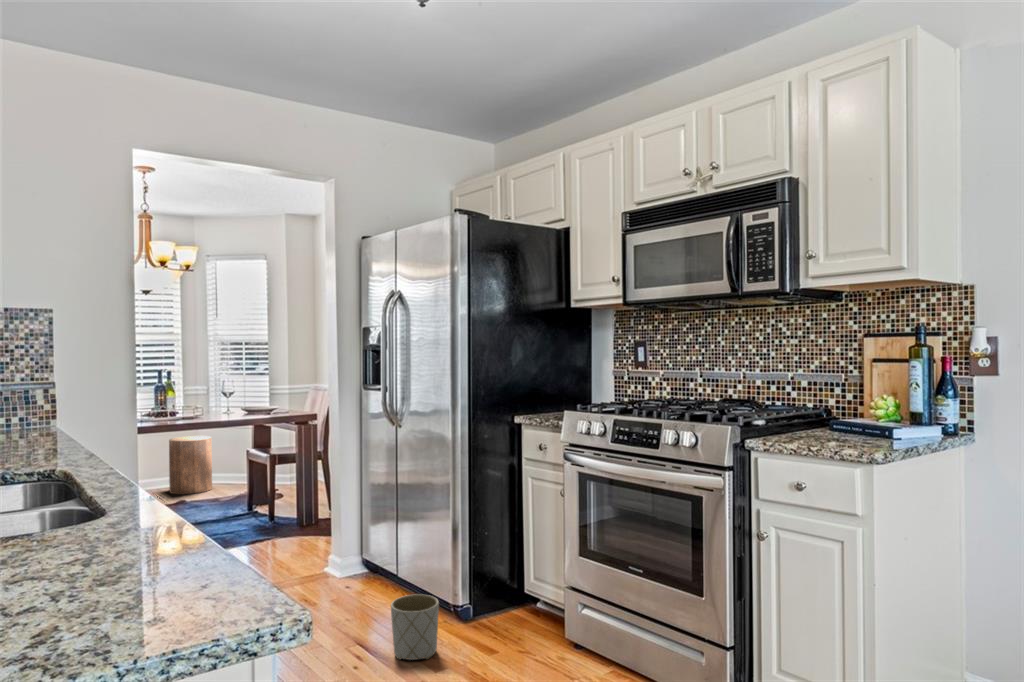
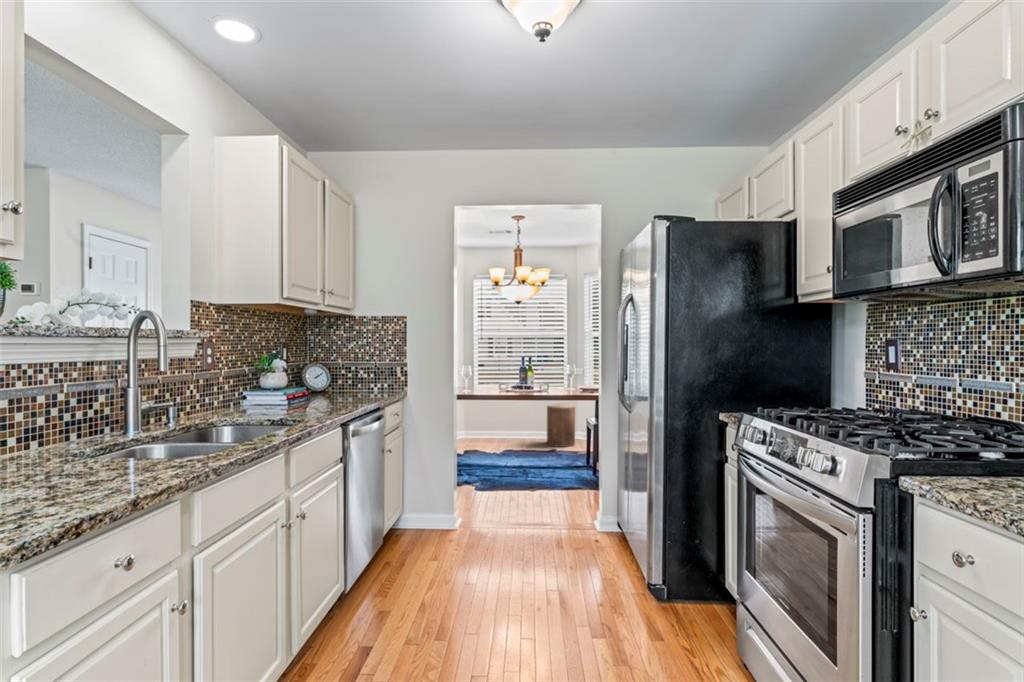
planter: present [391,594,439,660] -> none [576,559,619,620]

